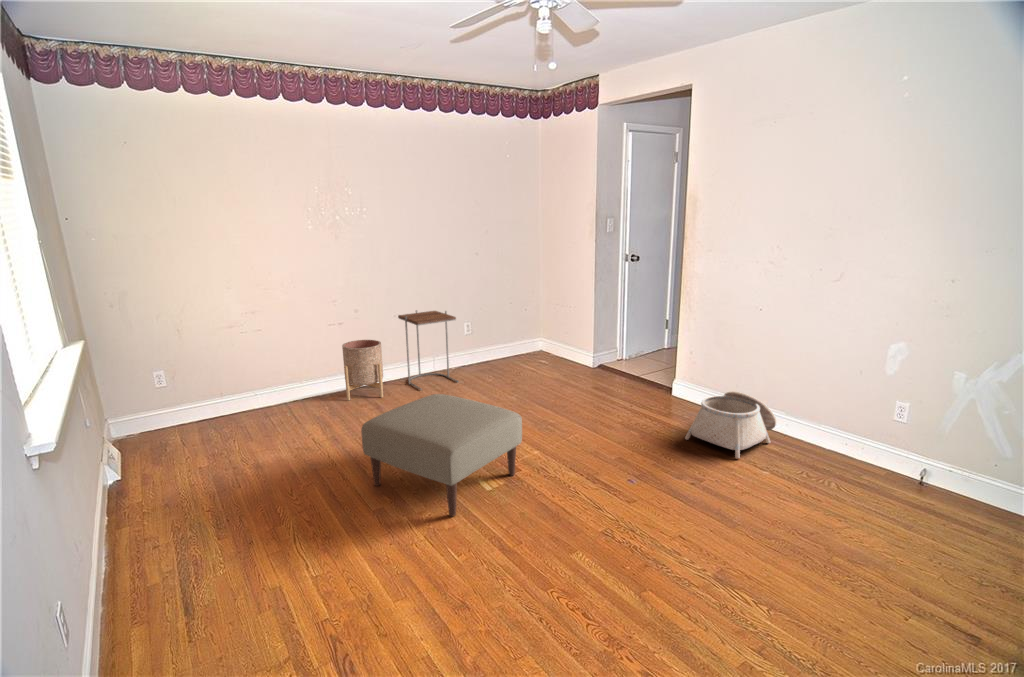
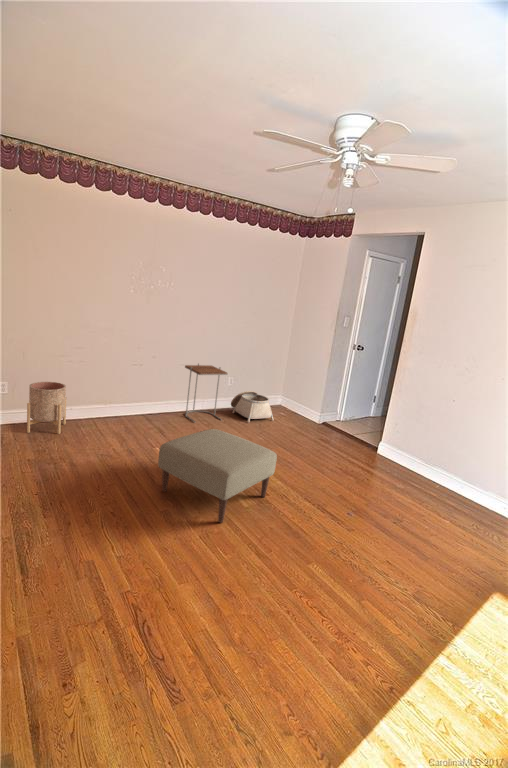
planter: present [342,340,383,400] -> present [27,382,66,434]
basket: present [685,392,776,458] -> present [231,391,274,422]

